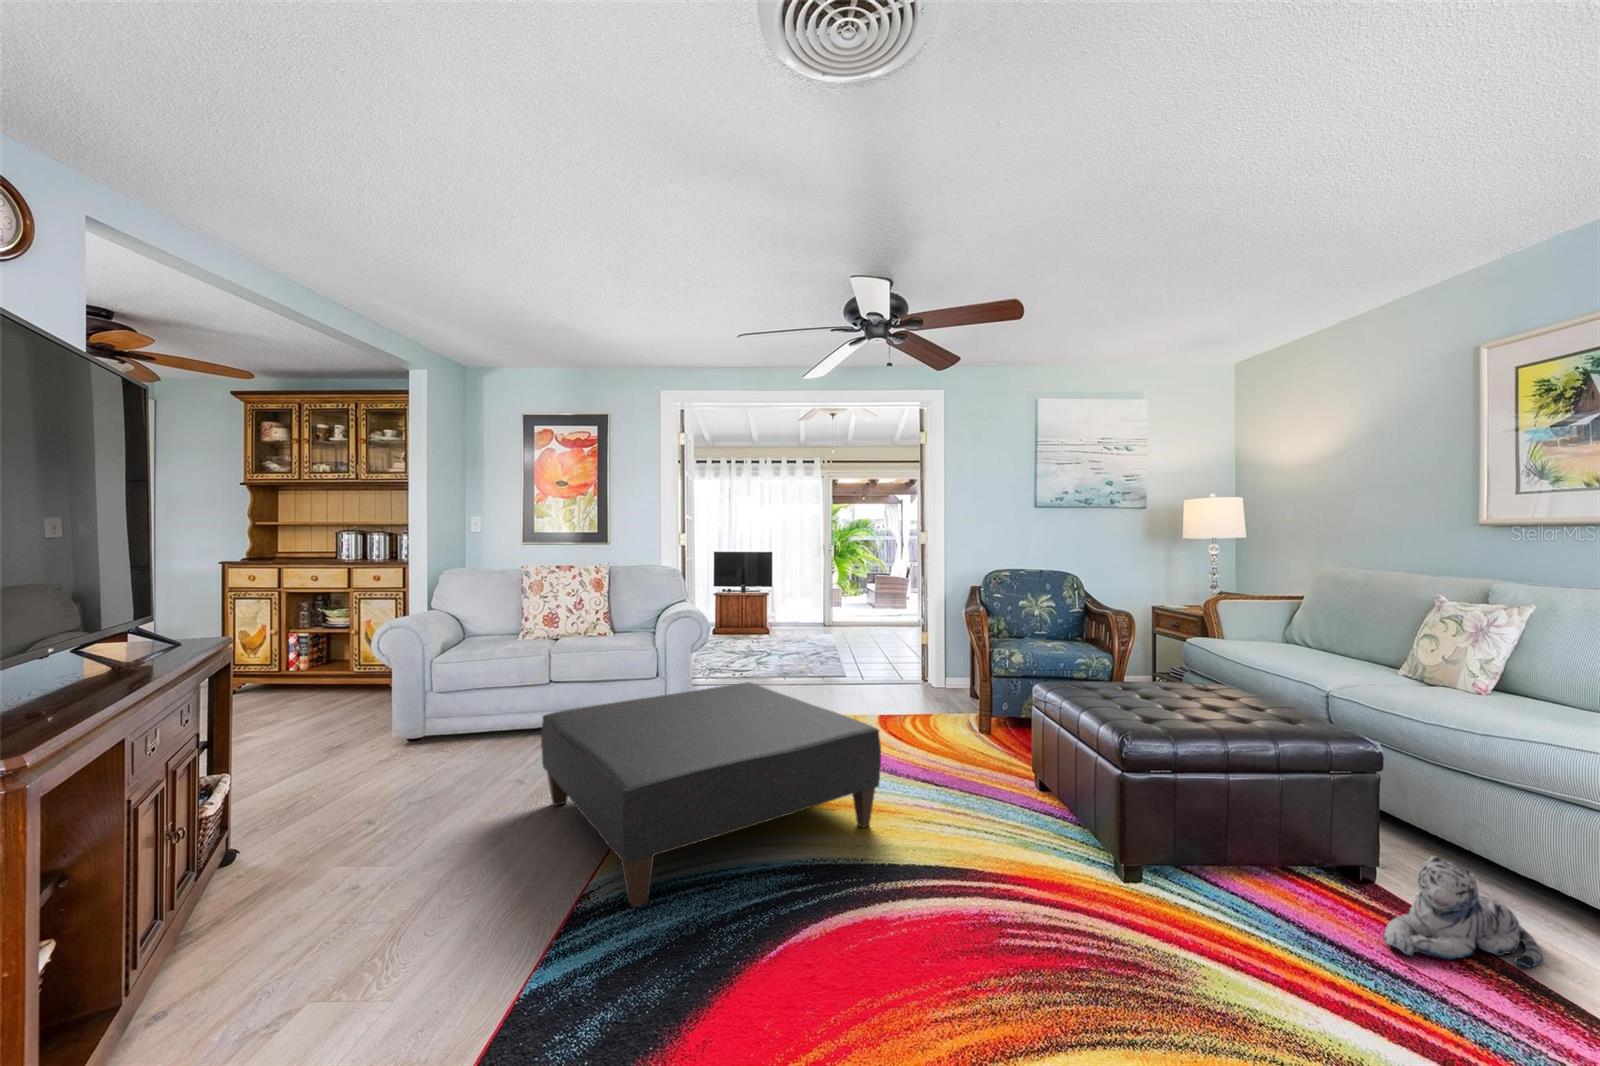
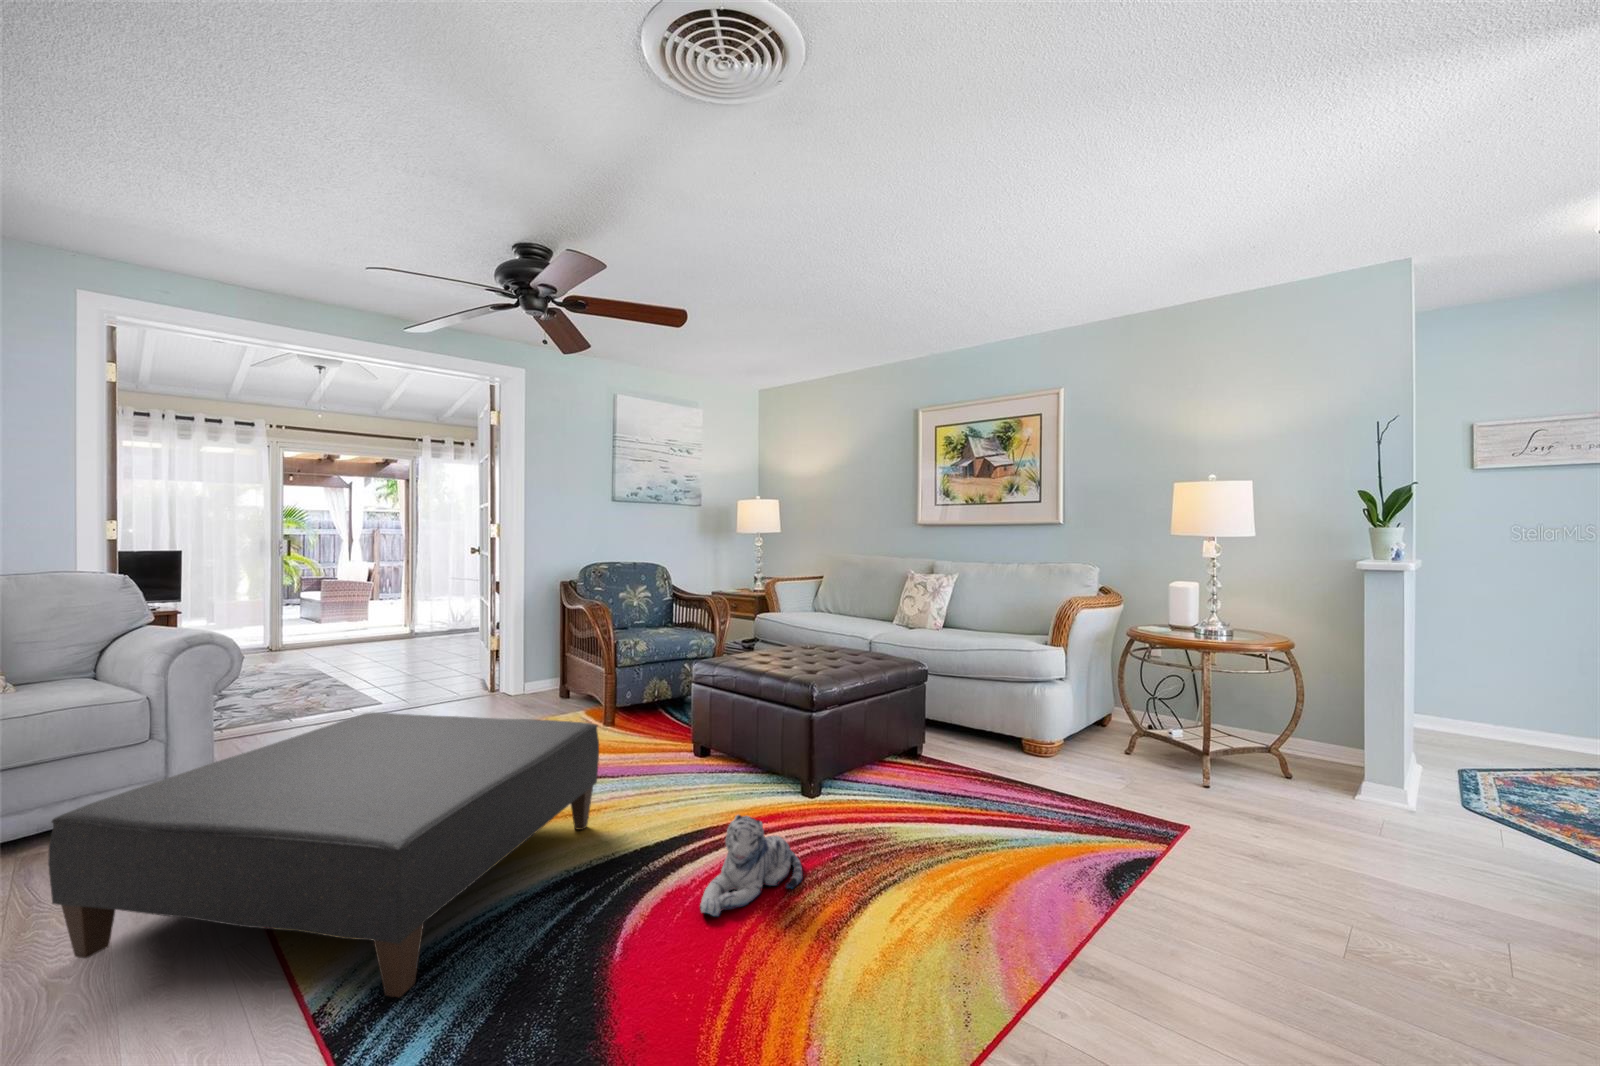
plush toy: present [1384,856,1543,967] -> present [700,815,803,916]

